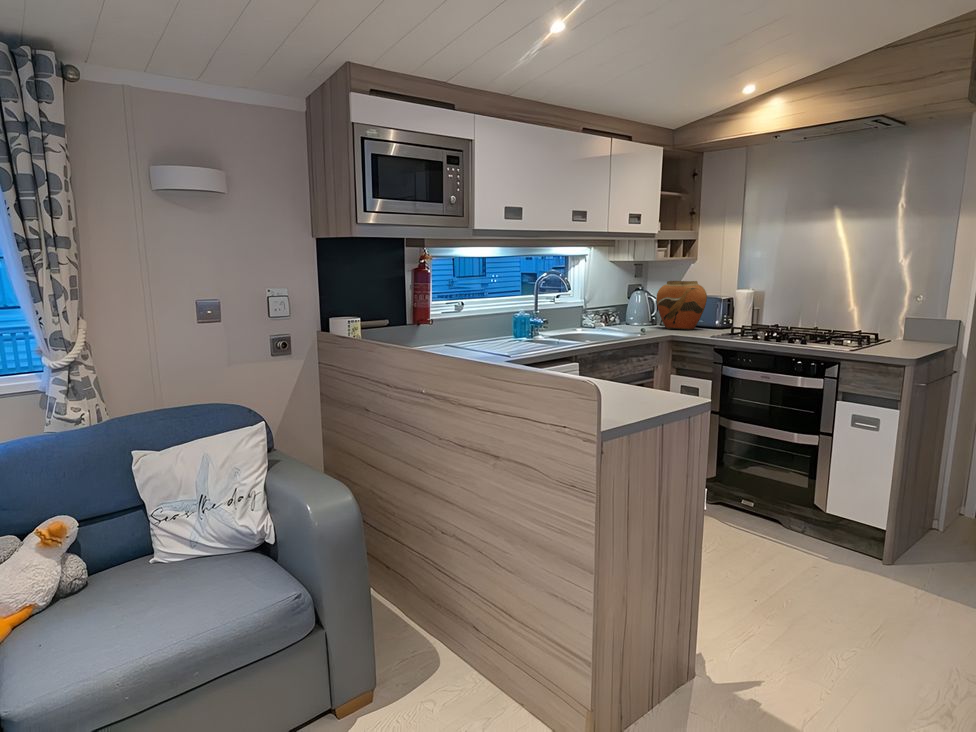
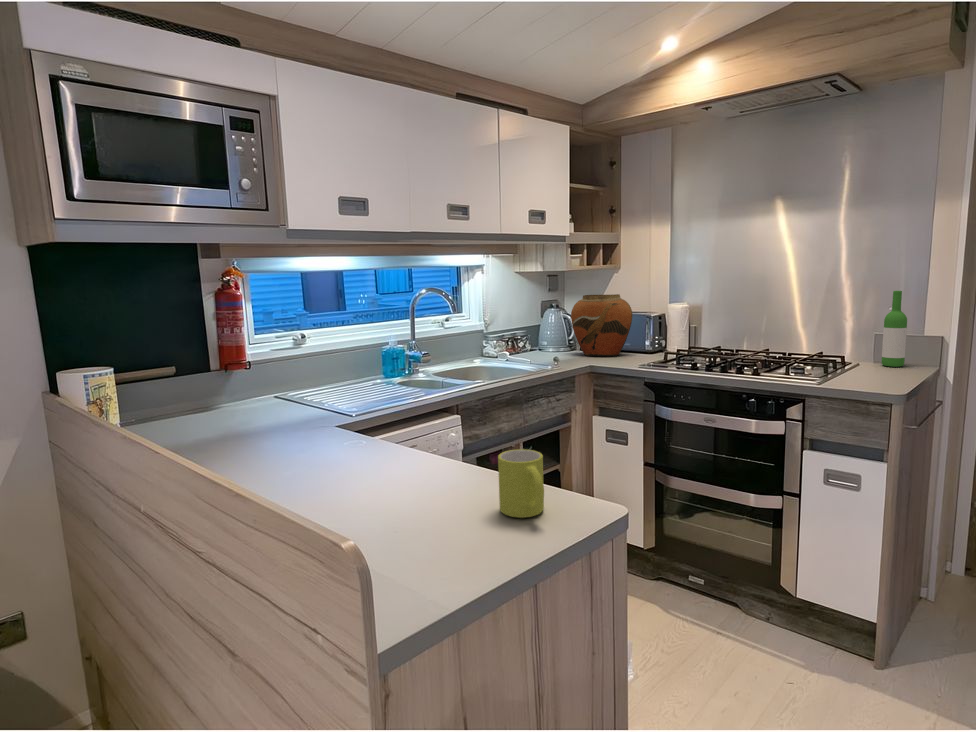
wine bottle: none [909,284,931,343] -> present [882,291,907,367]
mug: none [635,366,665,403] -> present [498,449,544,518]

